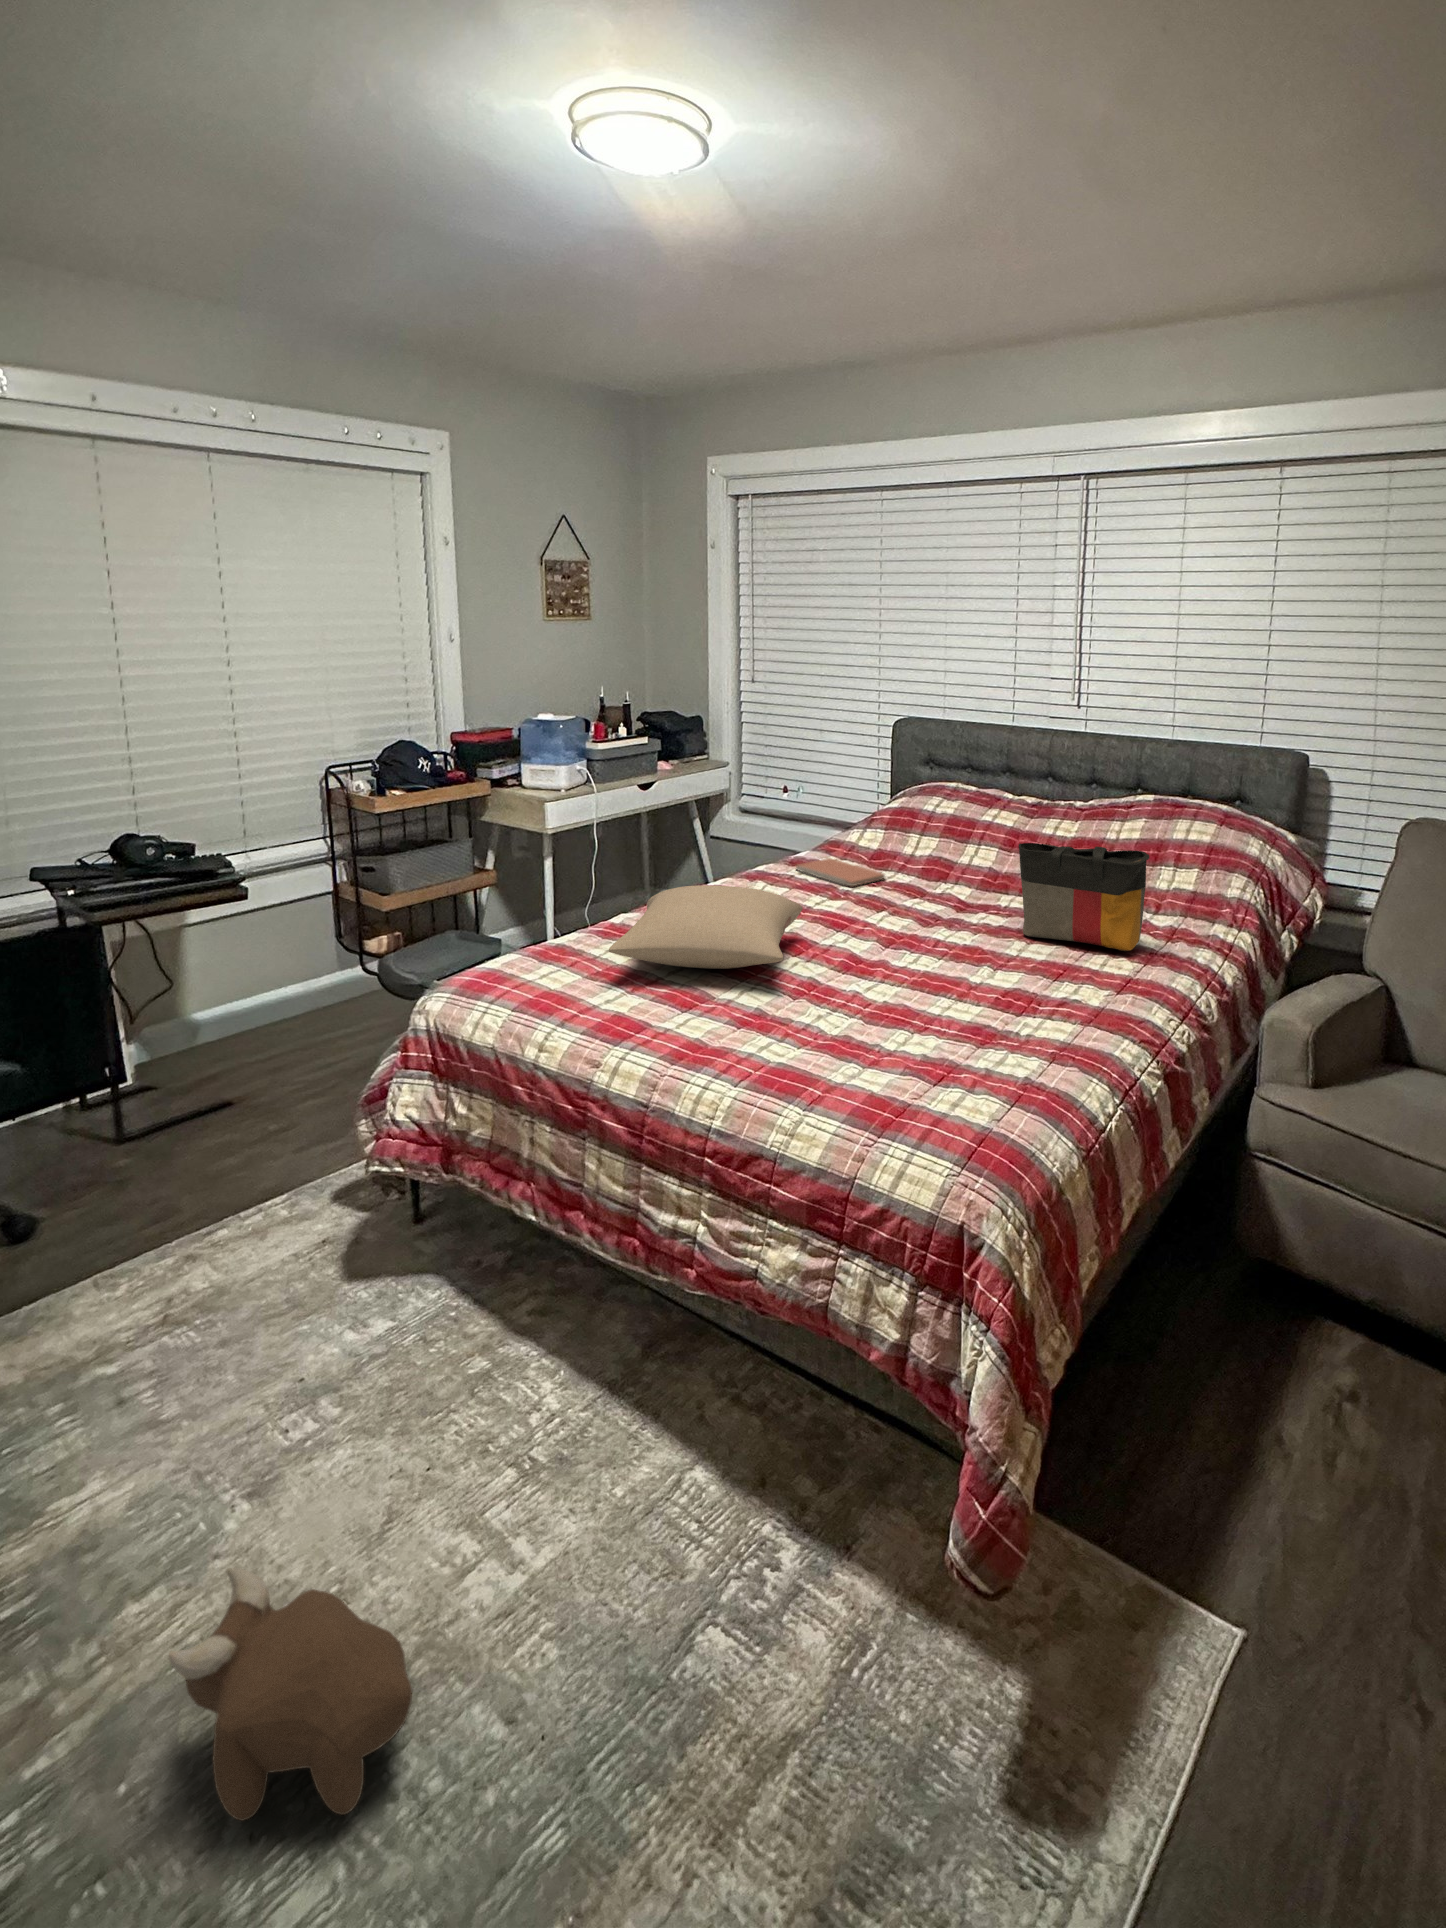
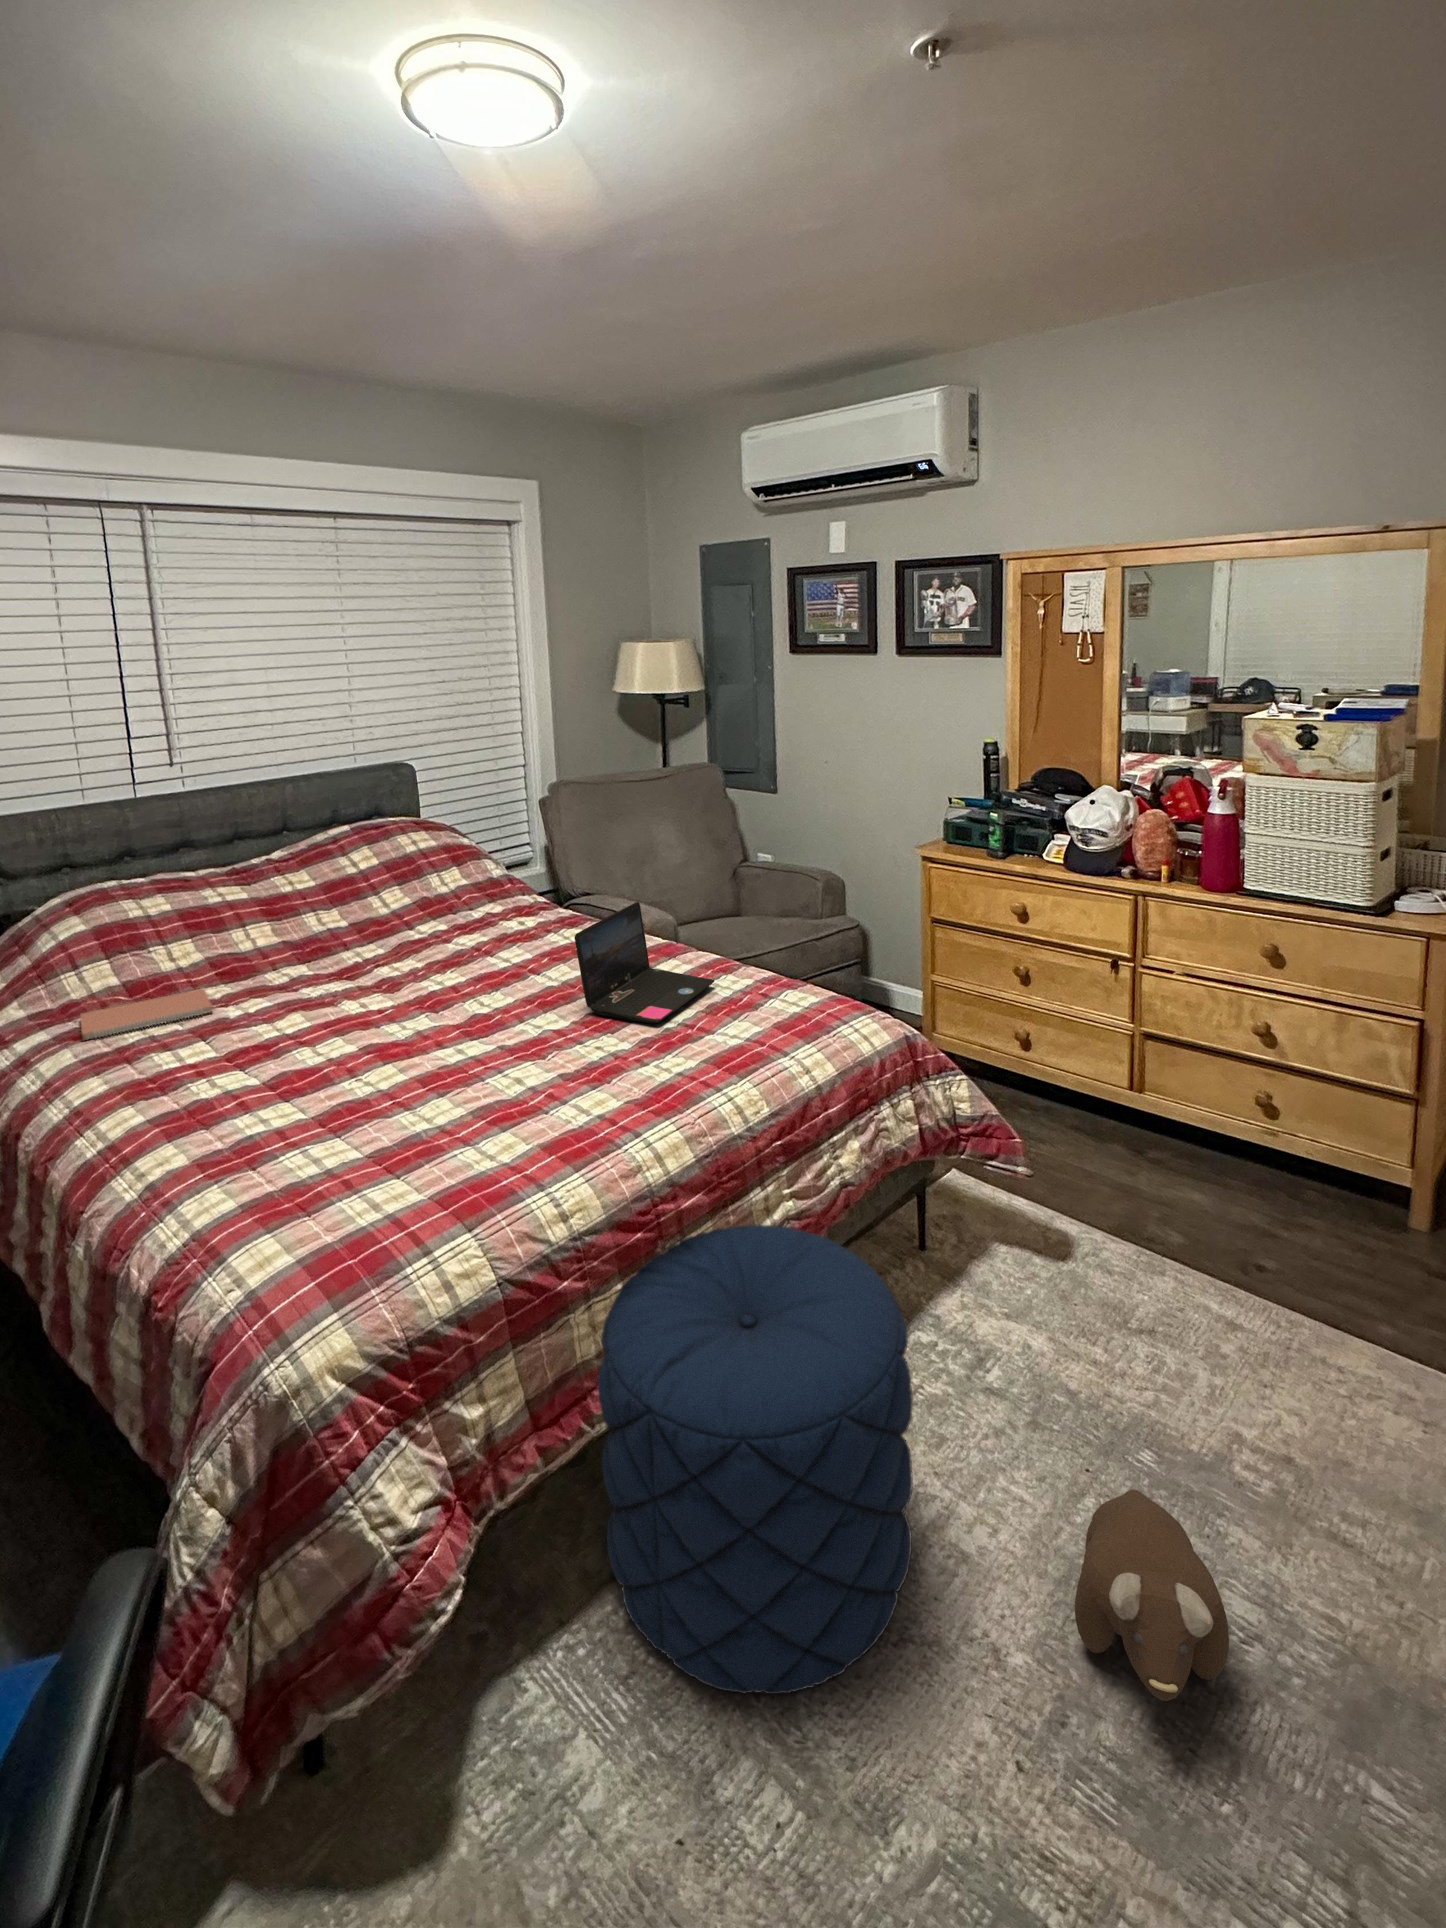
tote bag: present [1019,843,1149,951] -> none [429,842,536,954]
pillow: present [609,886,803,969] -> none [241,998,535,1116]
laptop: none [868,918,1023,1055] -> present [575,902,714,1023]
pouf: none [352,1132,644,1512] -> present [598,1225,913,1694]

